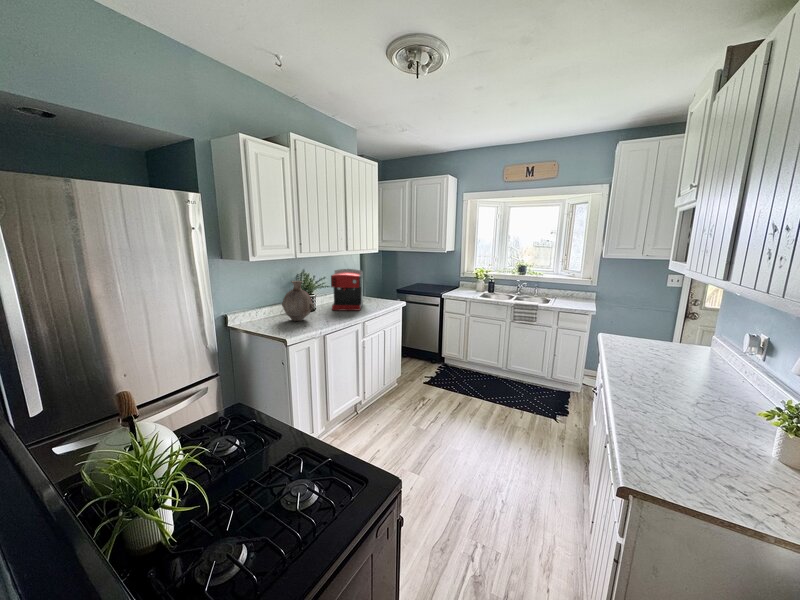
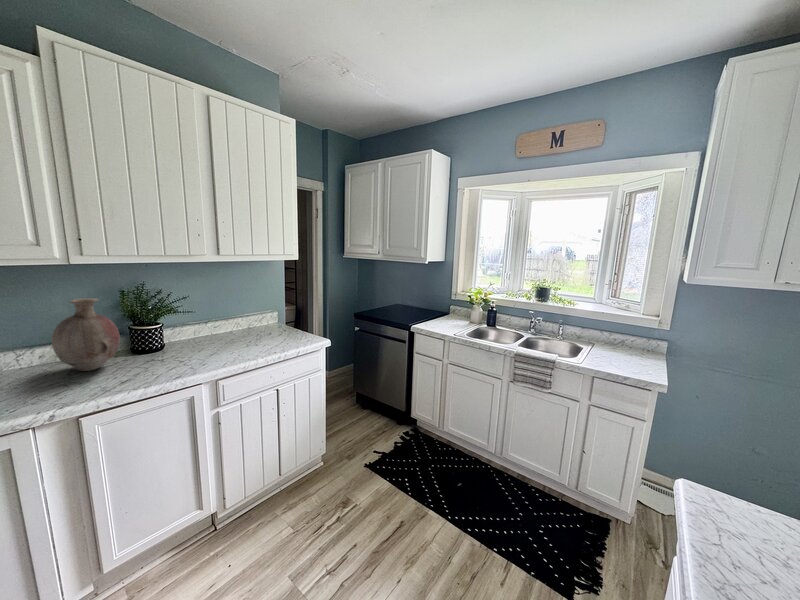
coffee maker: present [331,269,363,311] -> none [187,280,261,352]

